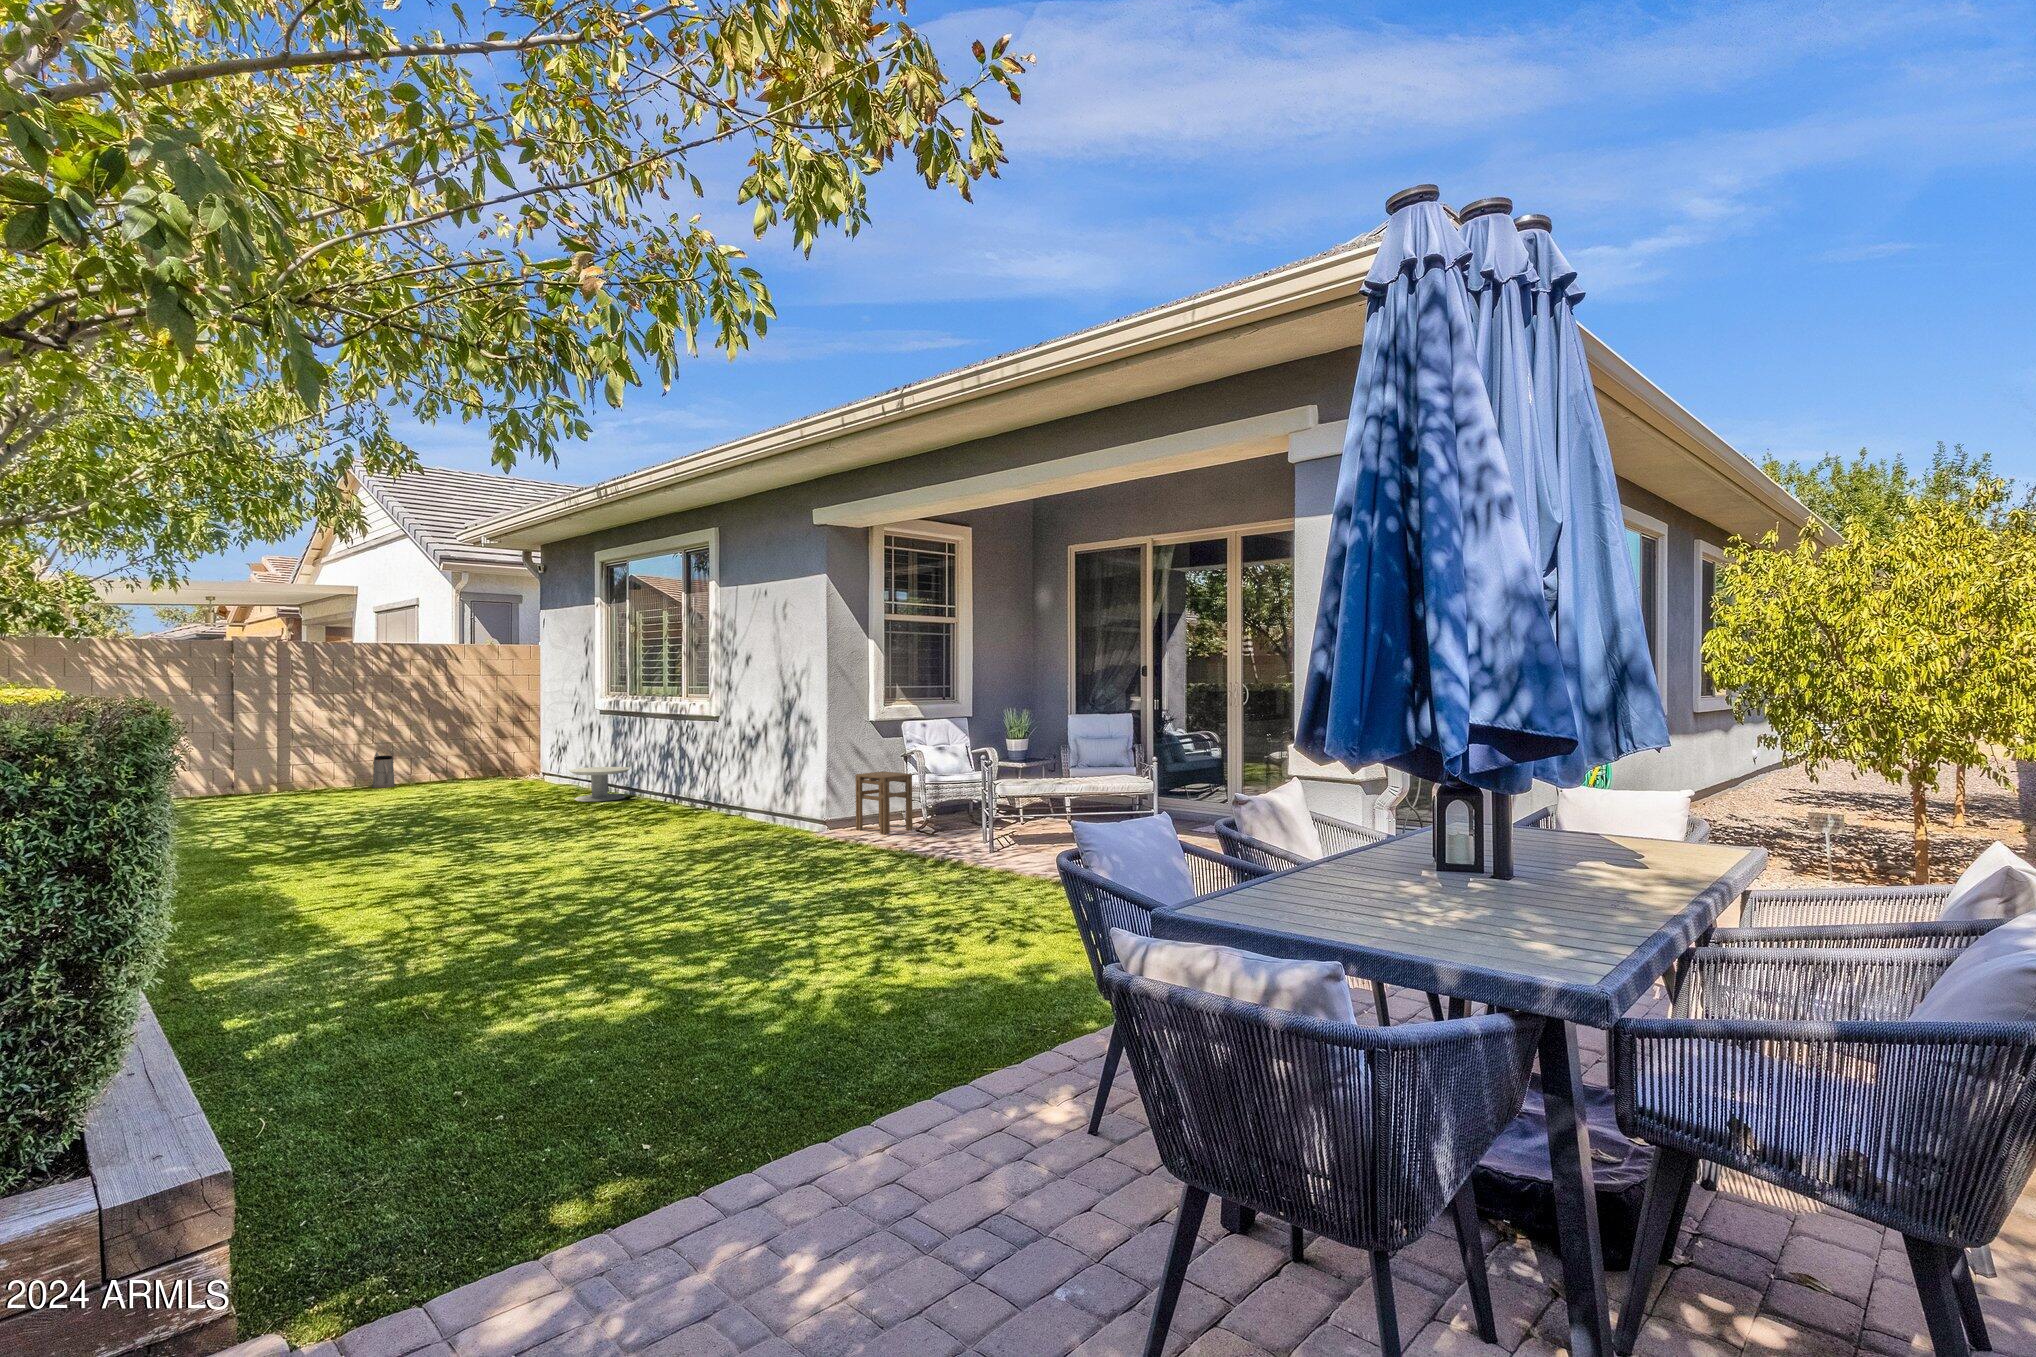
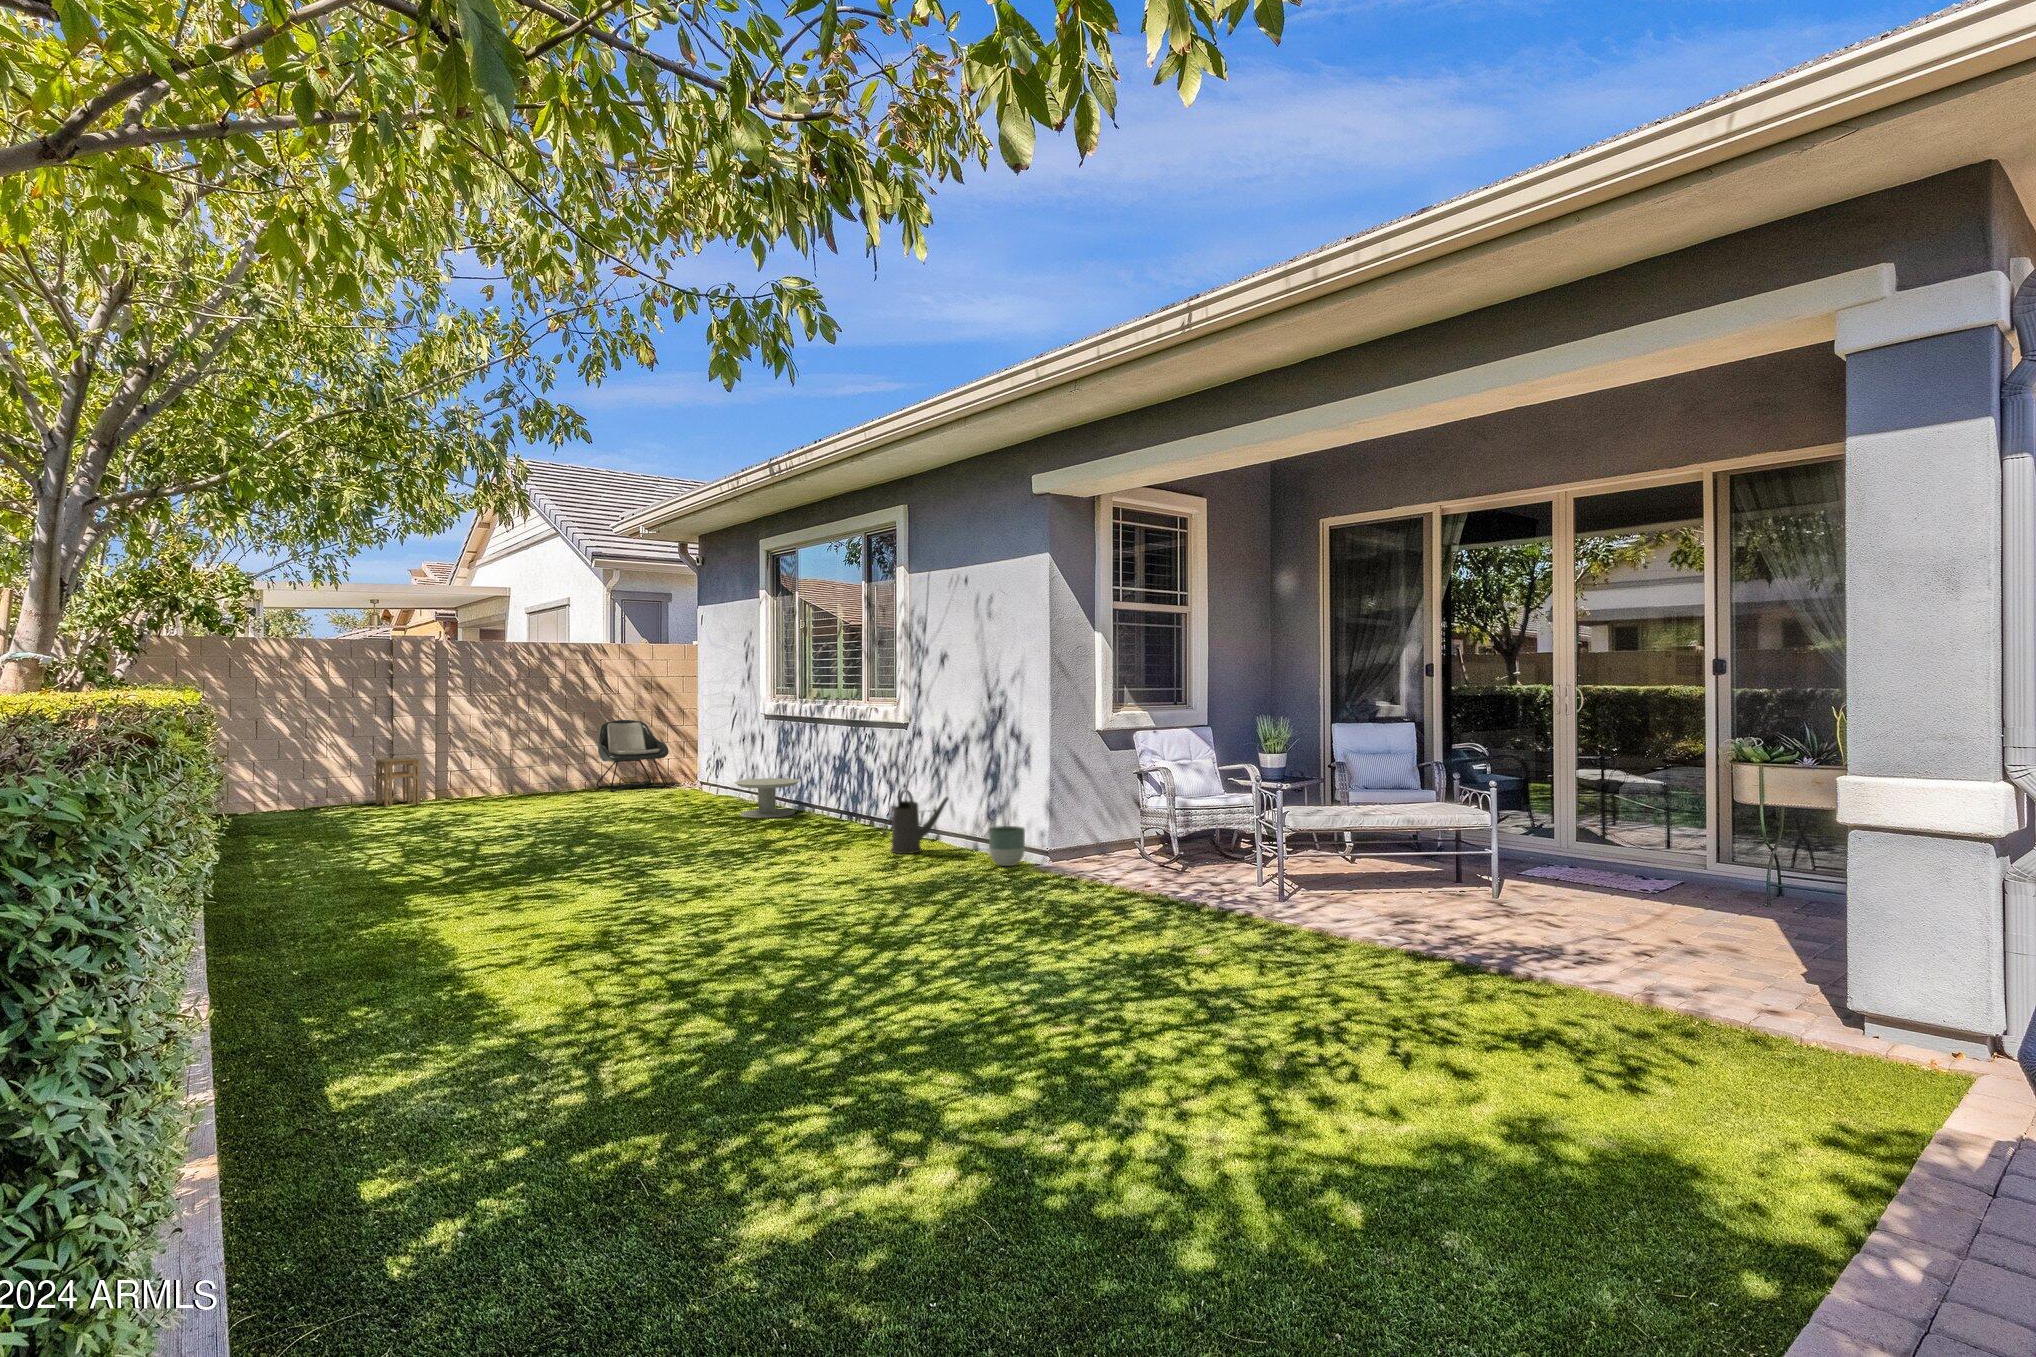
lounge chair: none [442,716,513,783] -> present [597,720,669,792]
watering can: present [372,748,395,788] -> present [883,790,949,854]
stool: present [856,771,912,834] -> present [375,757,419,807]
planter: none [776,800,807,833] -> present [989,826,1025,866]

